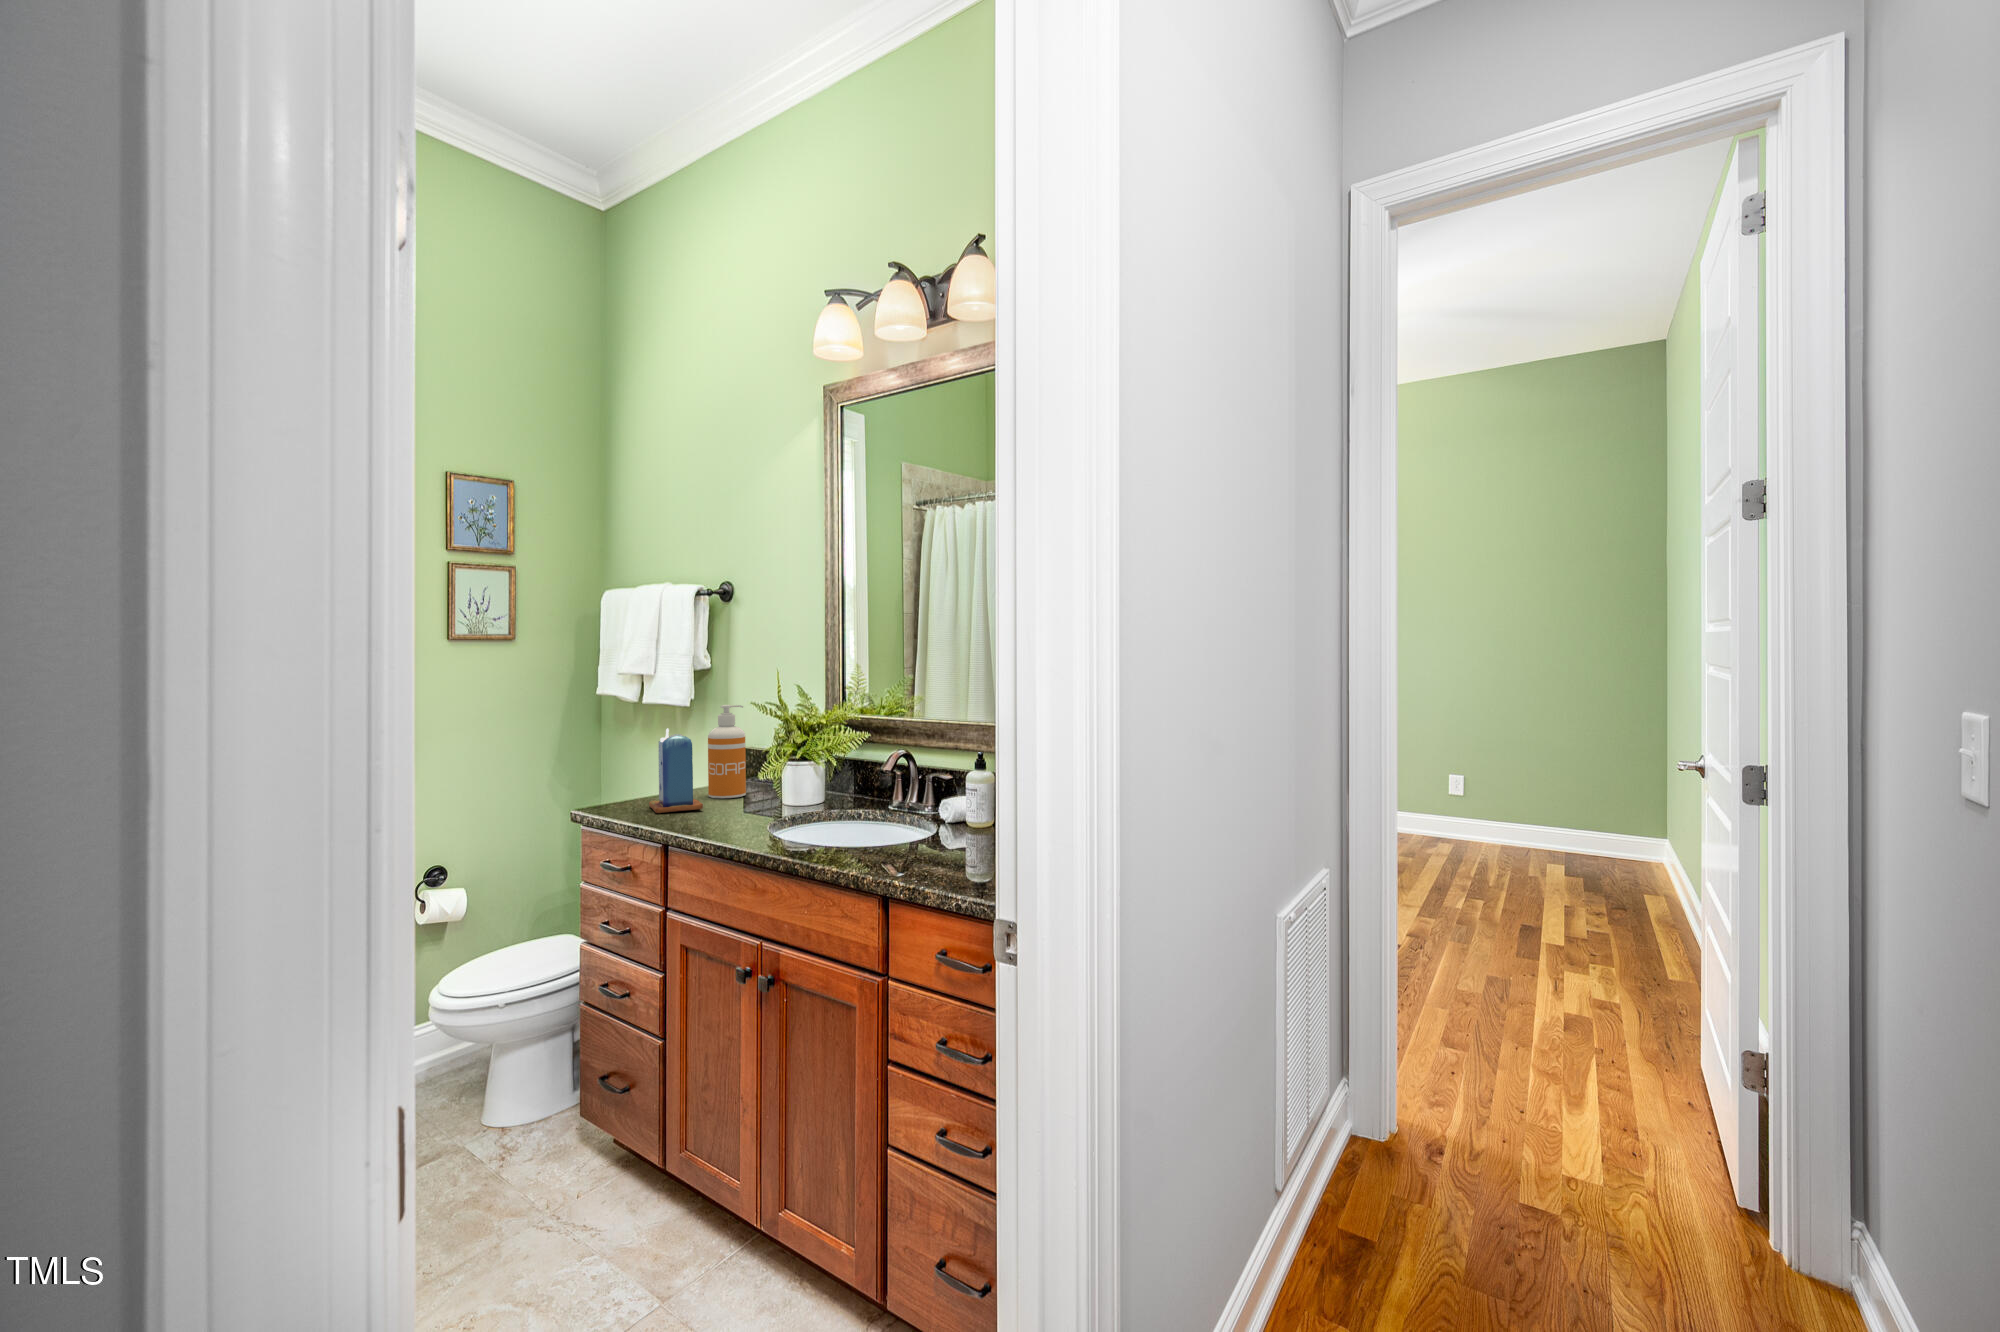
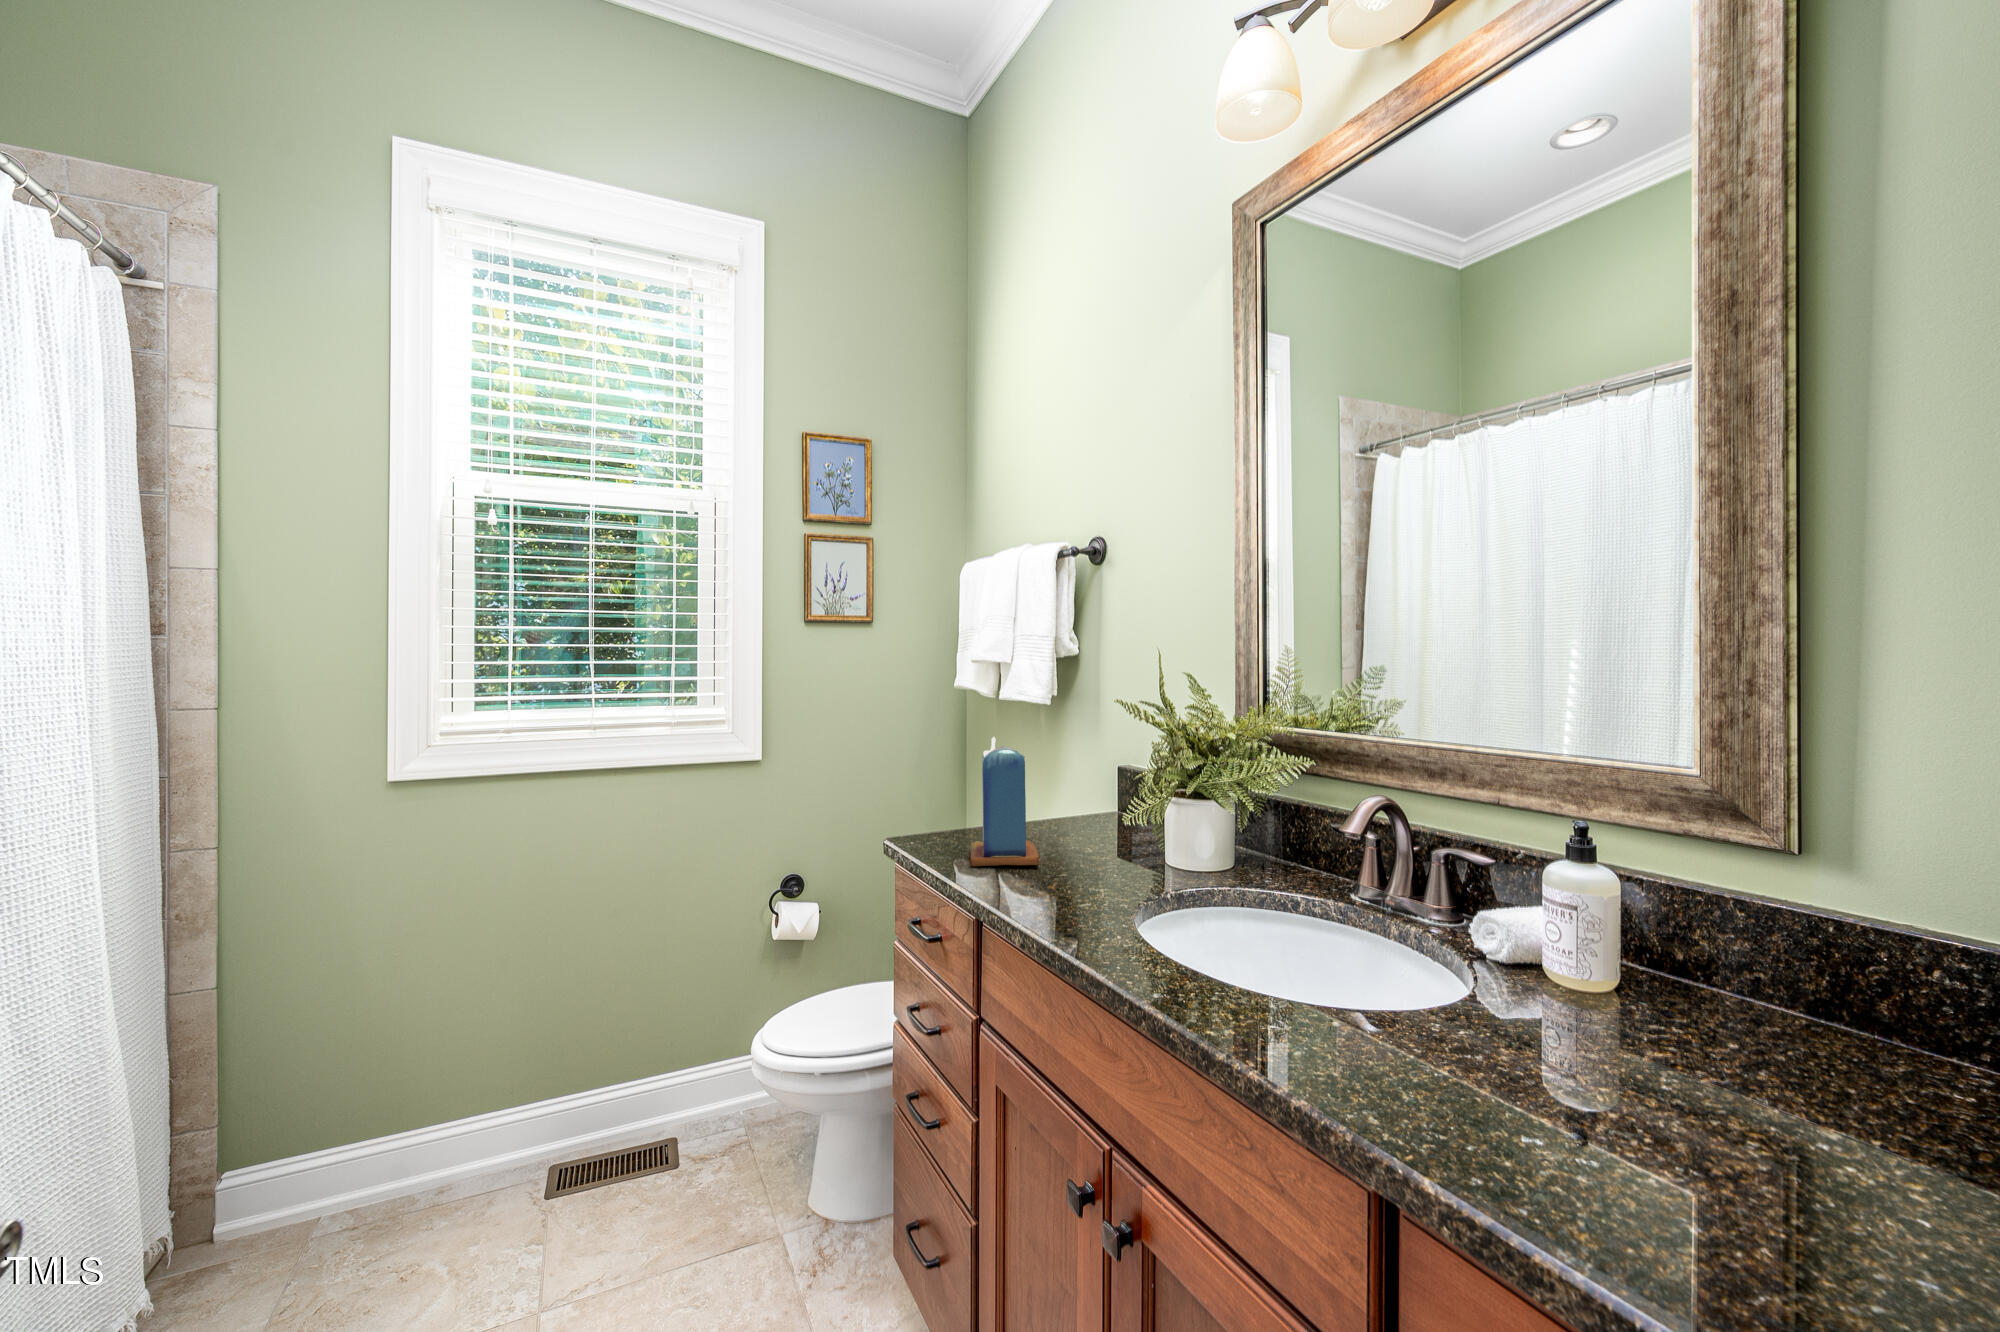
soap dispenser: present [708,705,746,798] -> none [1060,704,1114,843]

